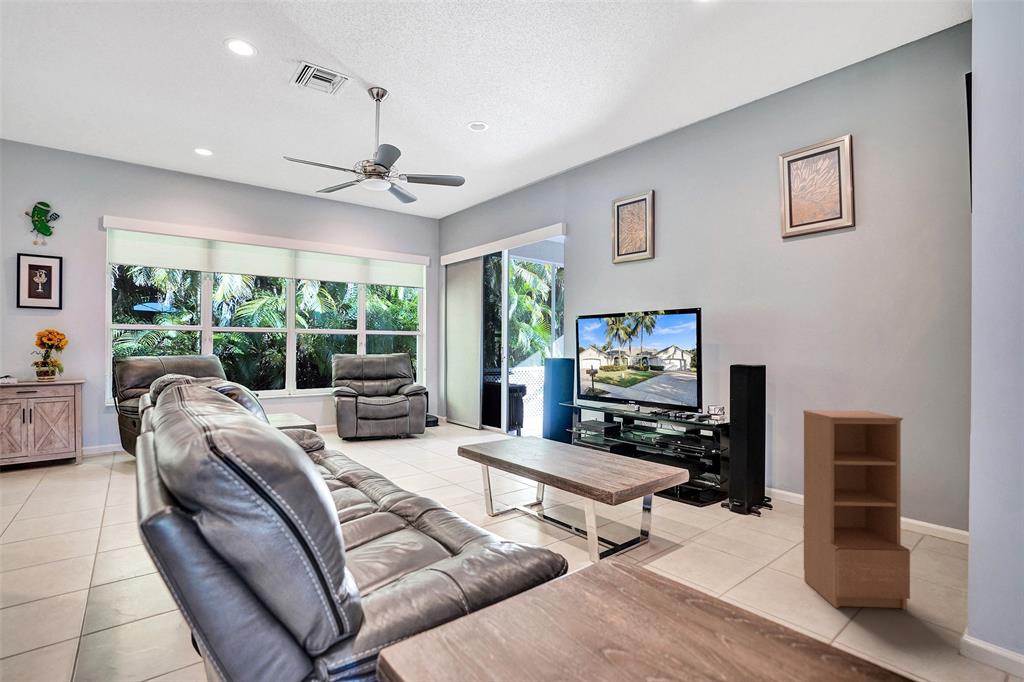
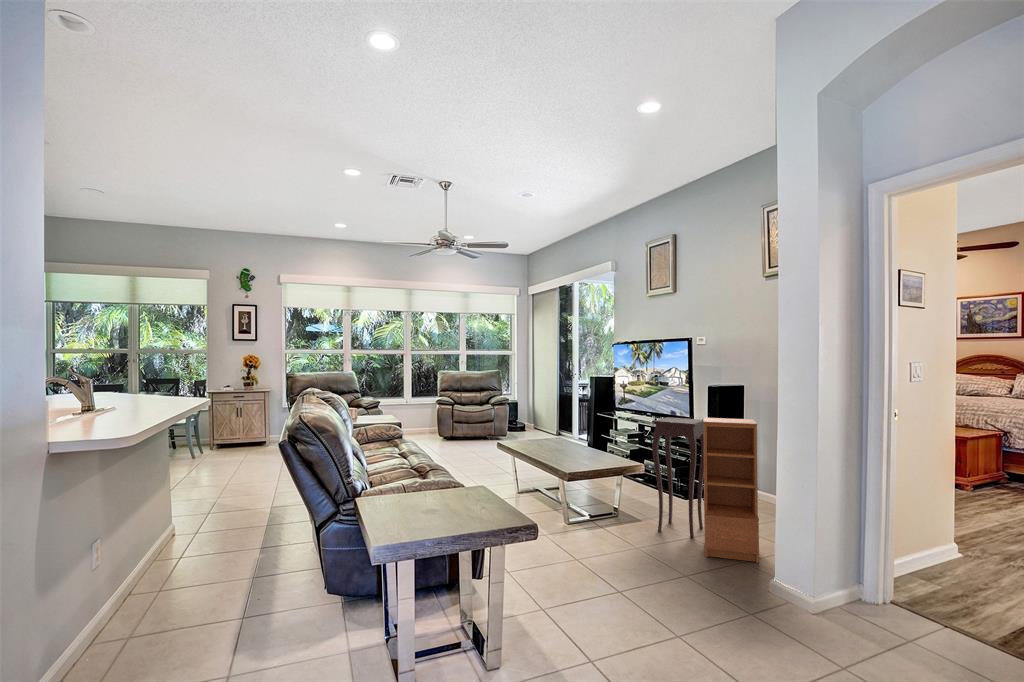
side table: none [718,410,787,571] -> present [652,417,704,537]

